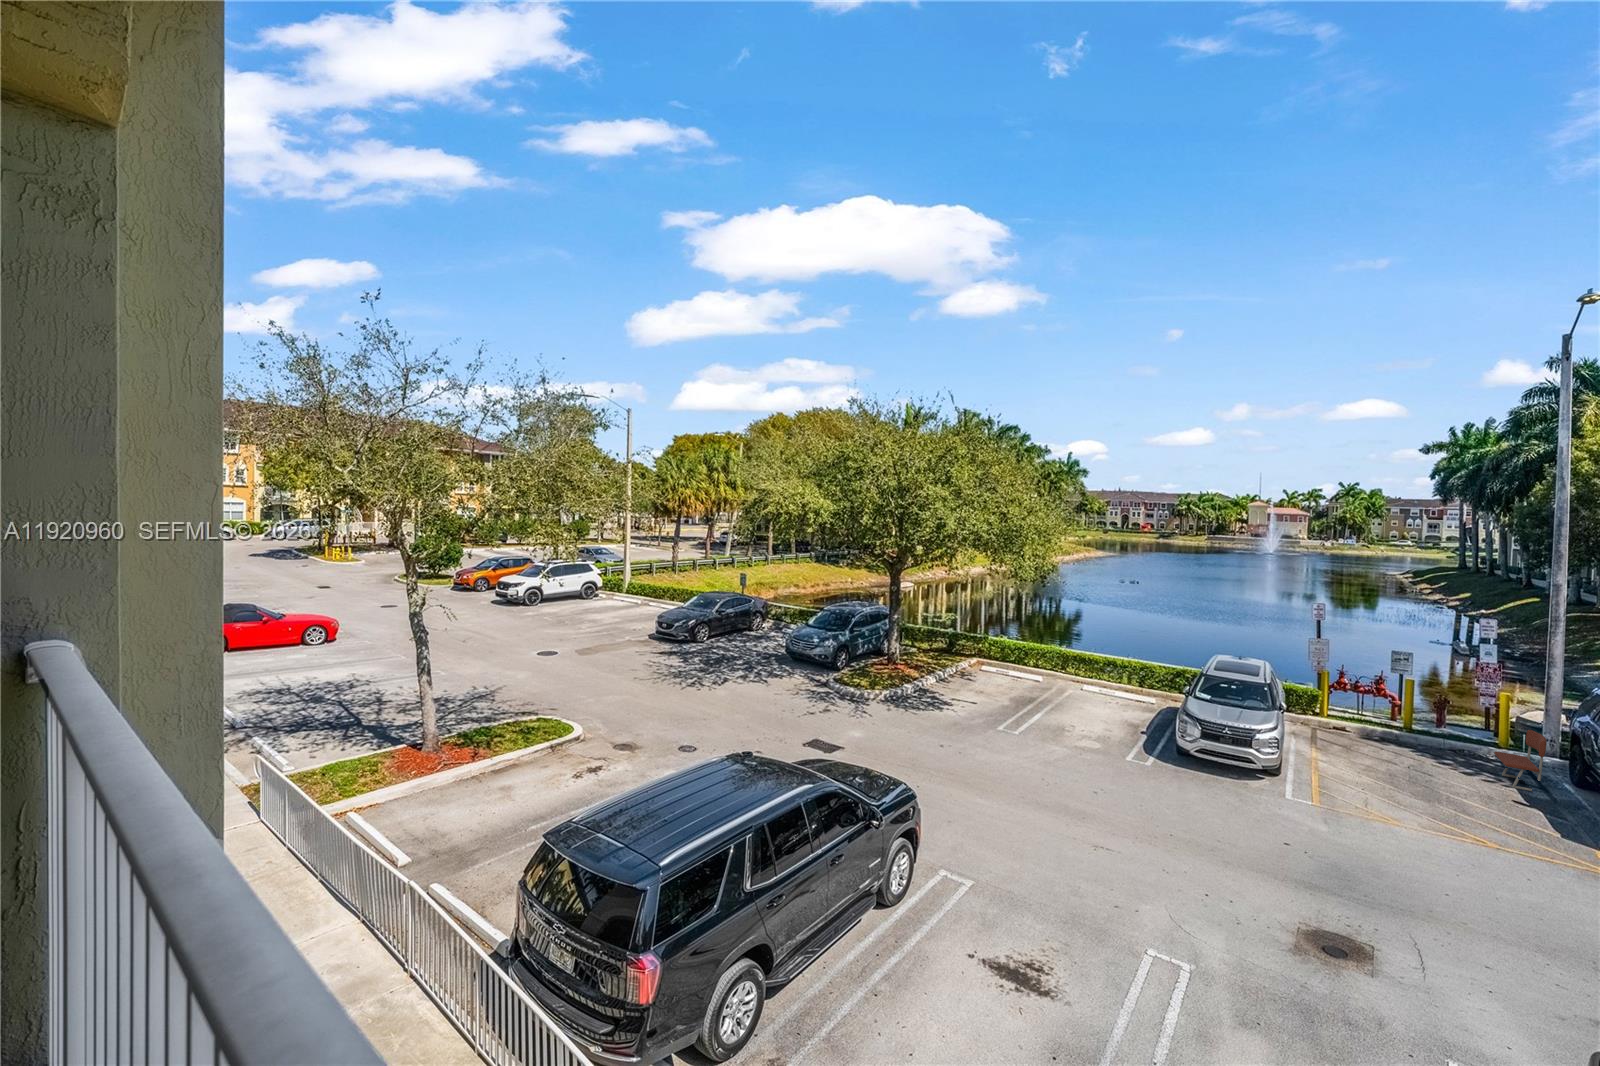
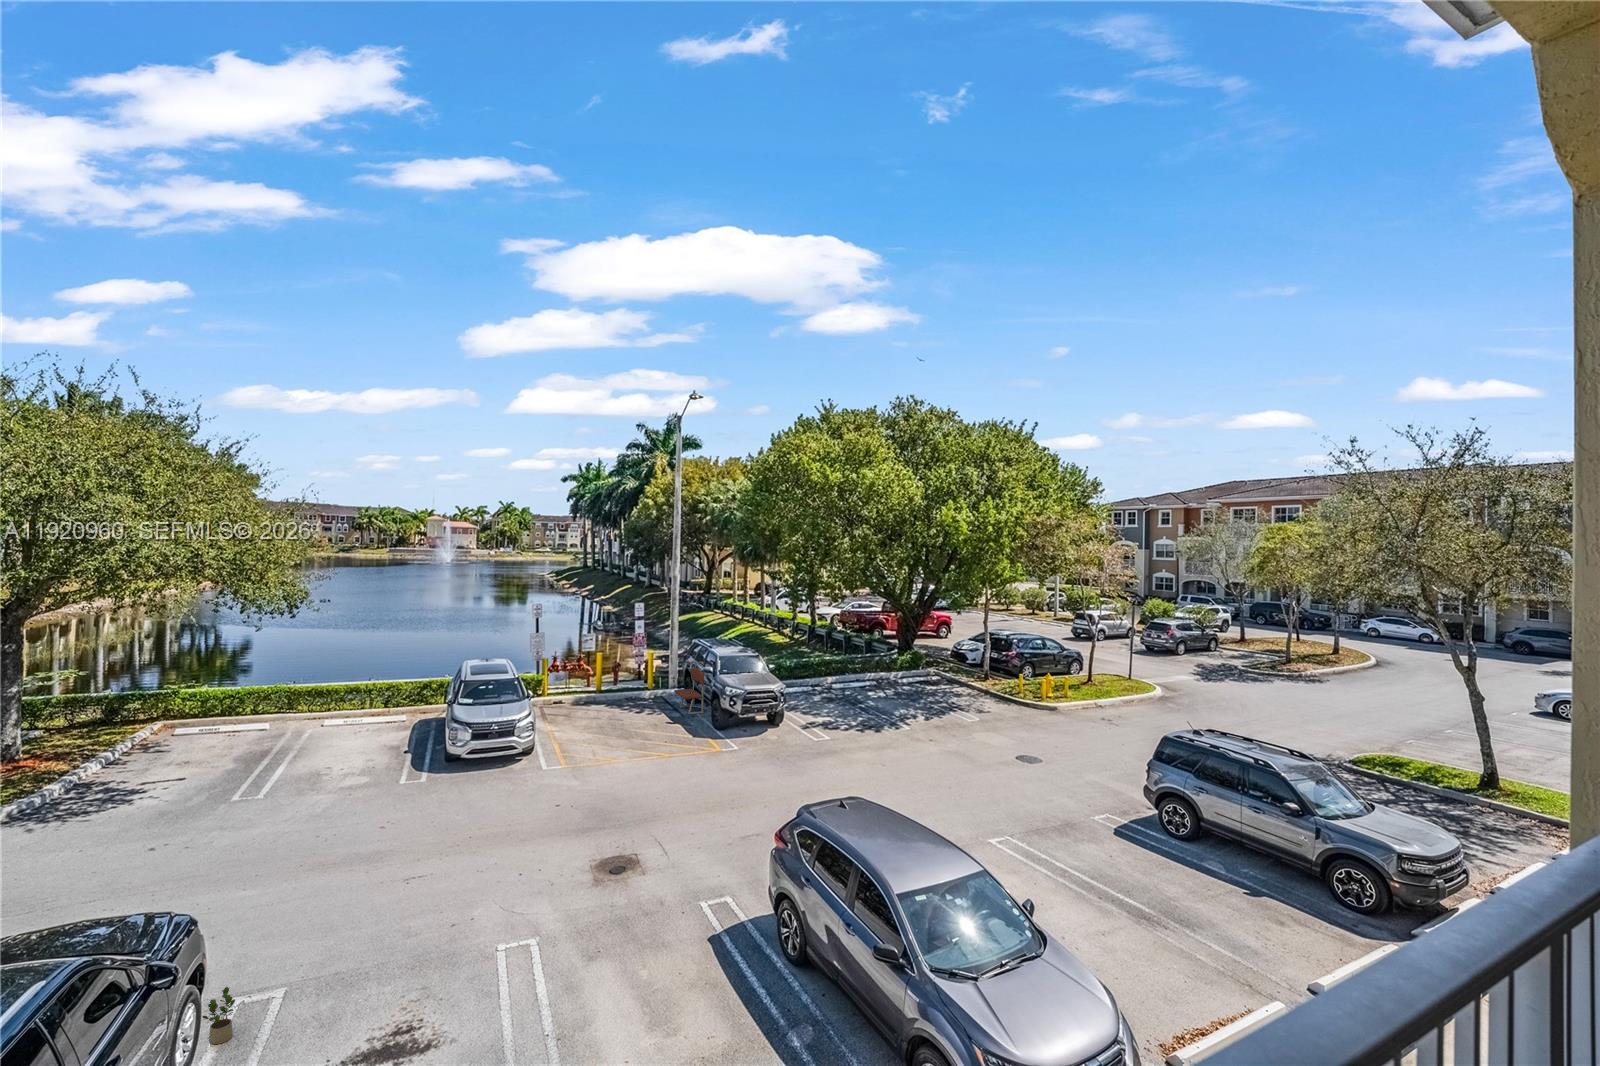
potted plant: none [907,862,928,903] -> present [202,987,235,1044]

